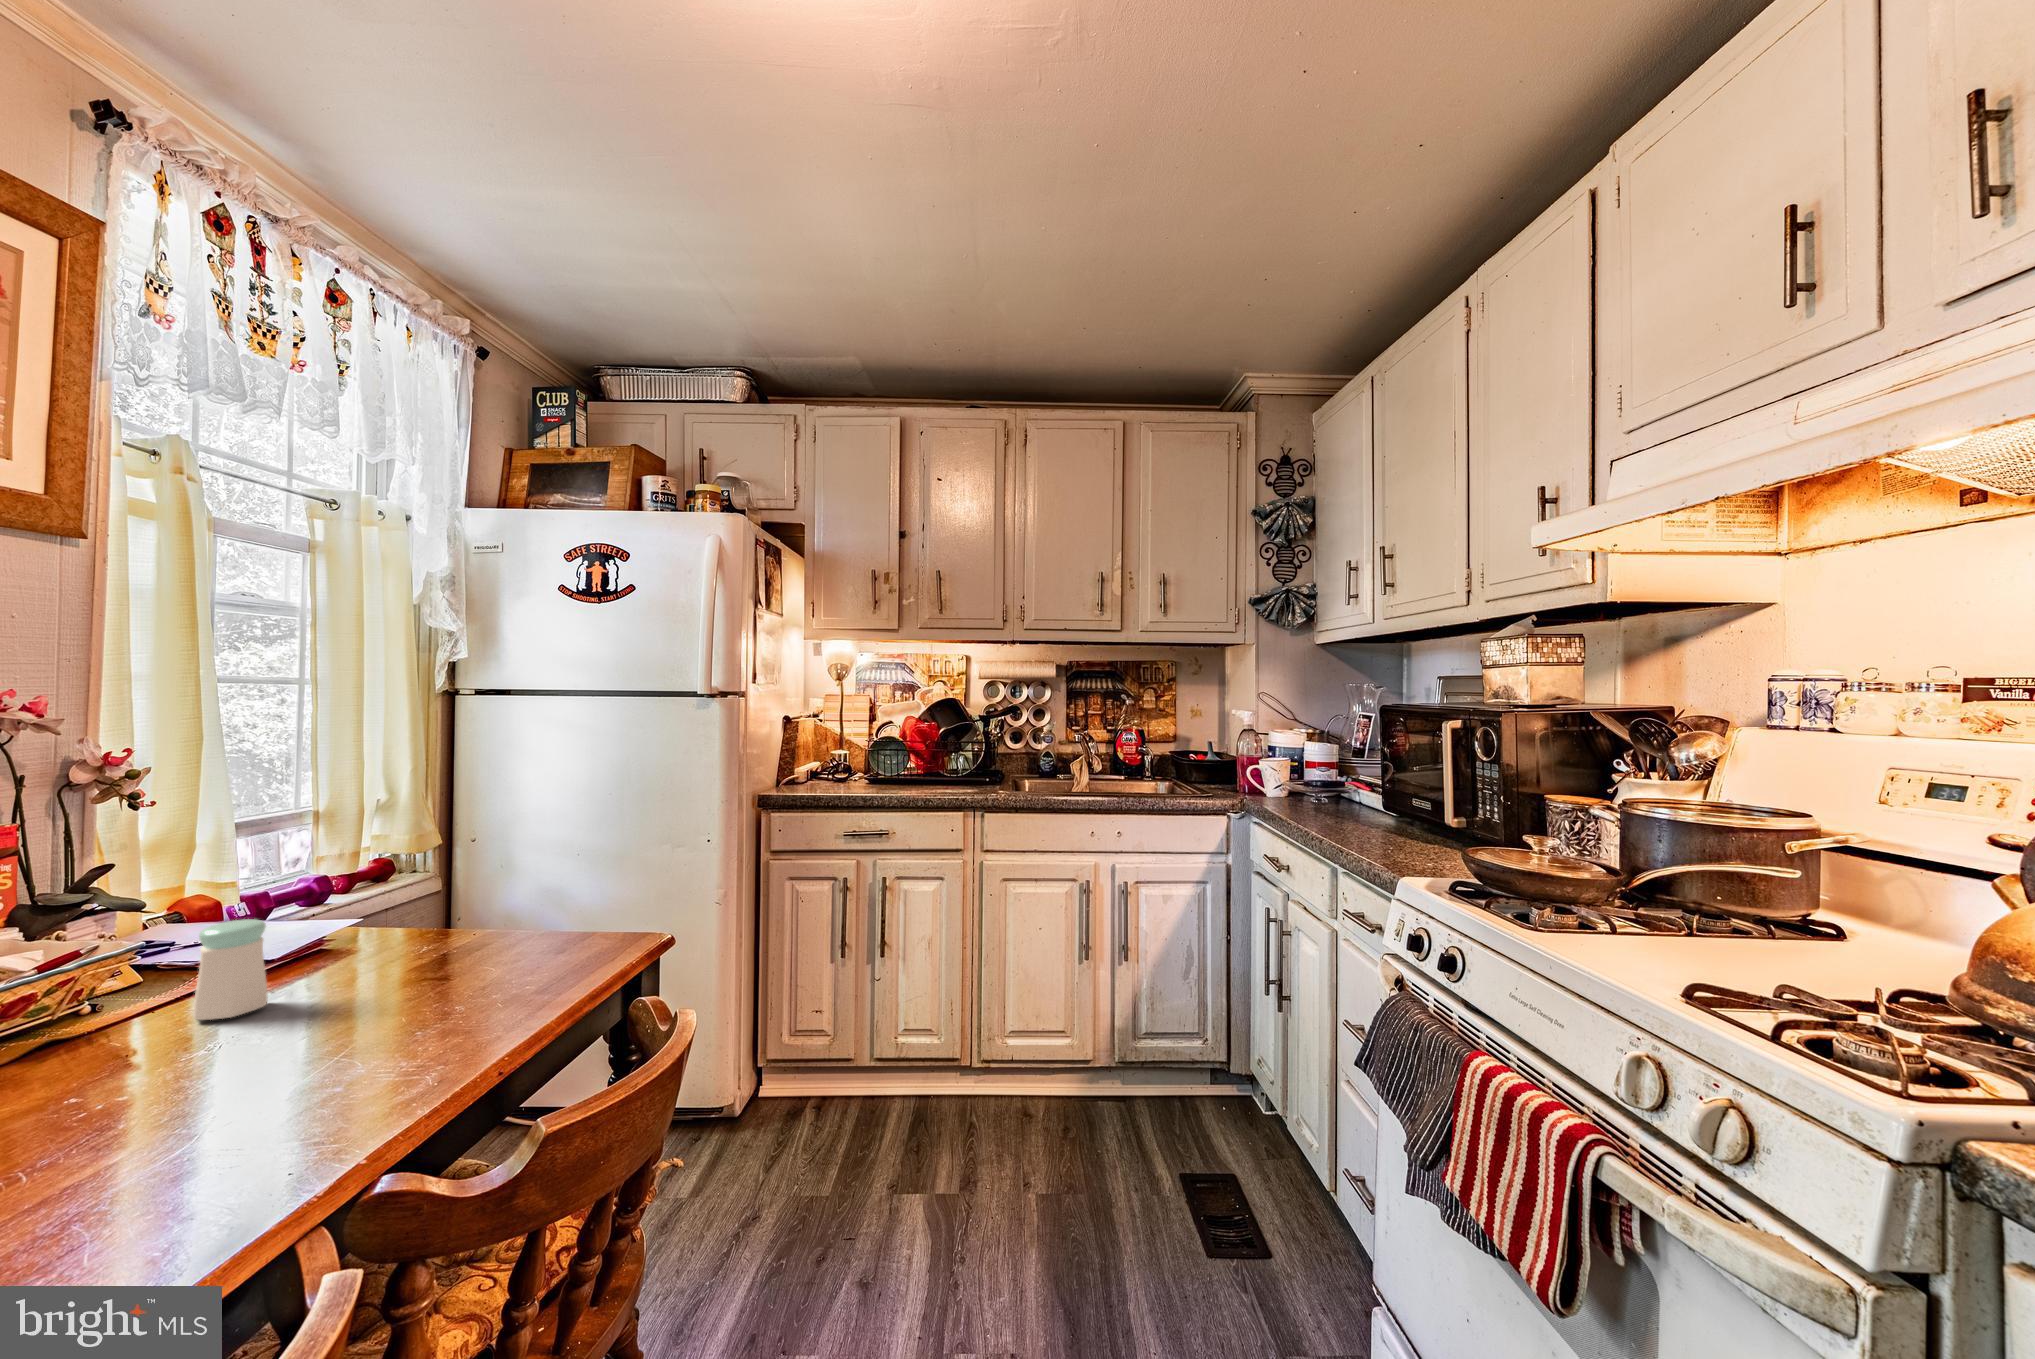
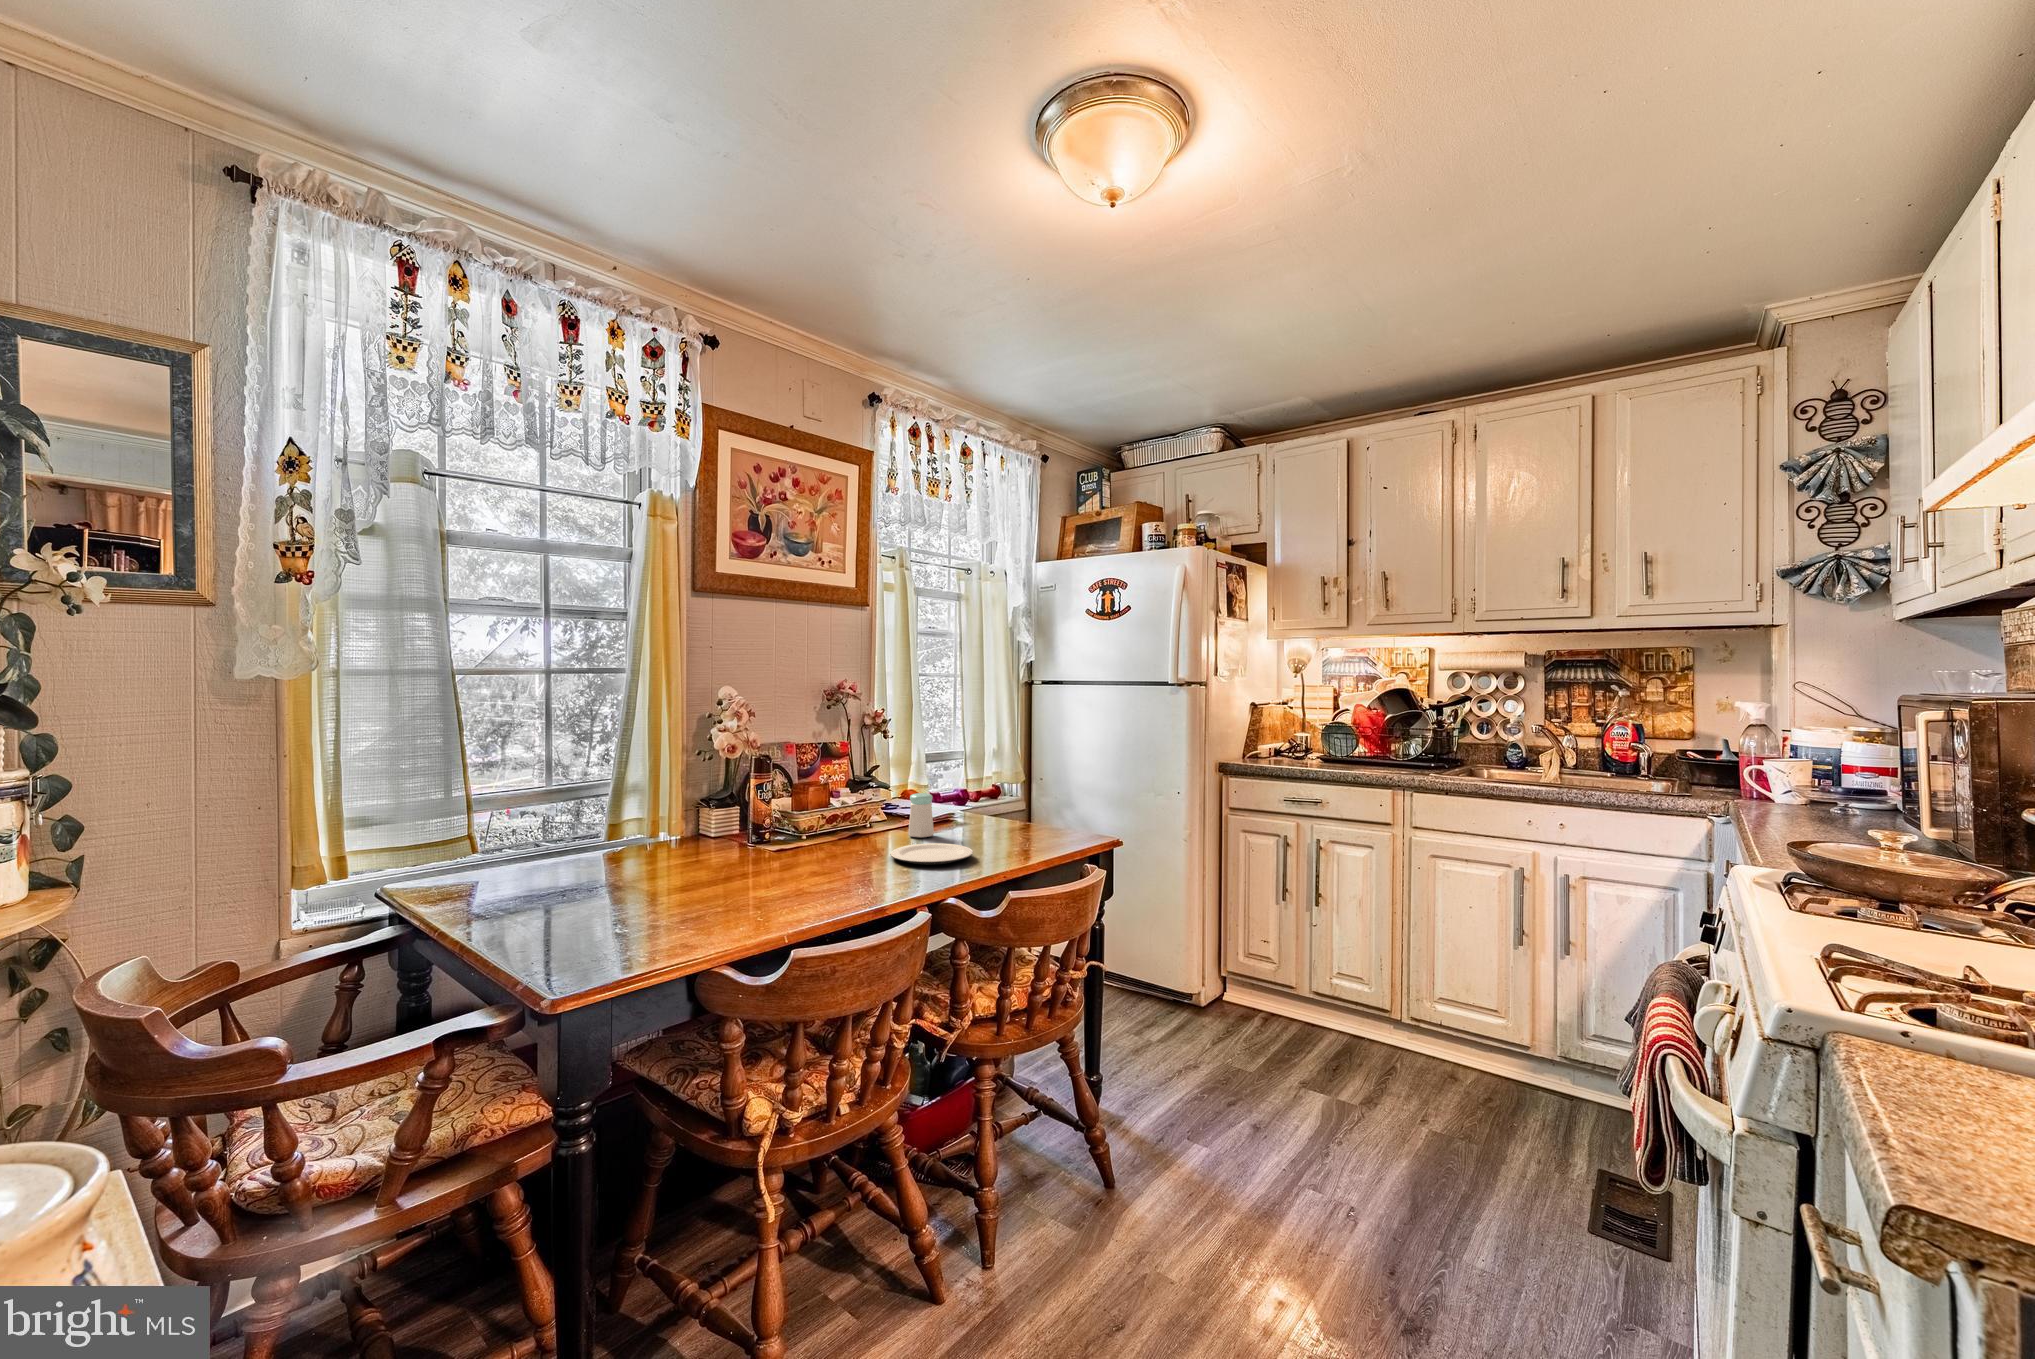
plate: none [137,1024,389,1114] -> present [890,843,973,865]

